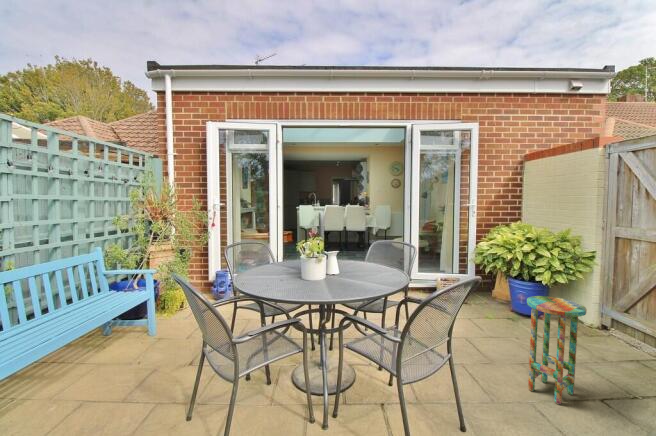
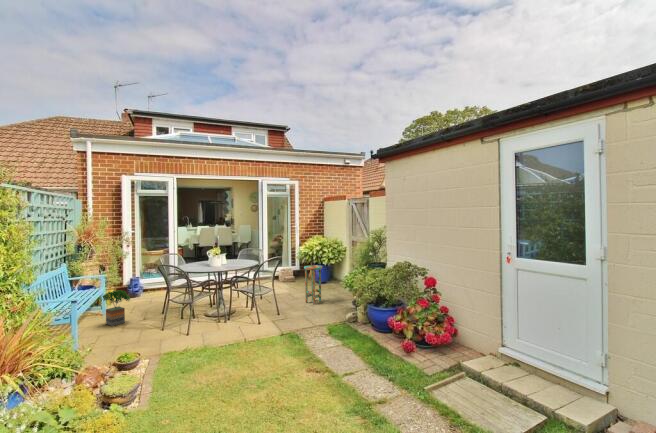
potted tree: none [116,307,166,379] -> present [103,290,130,326]

